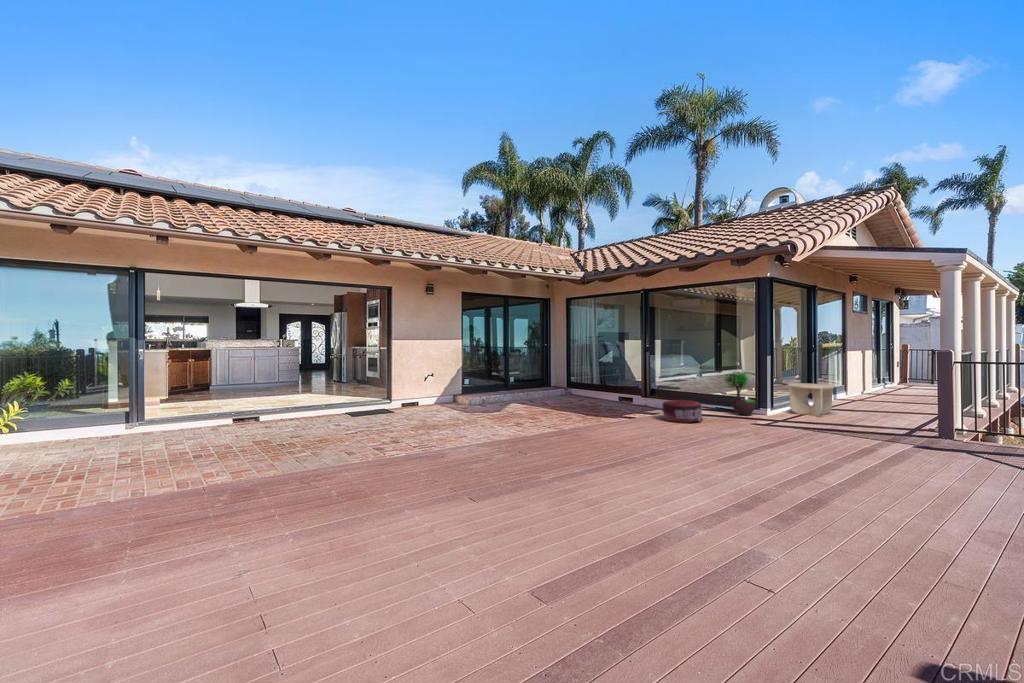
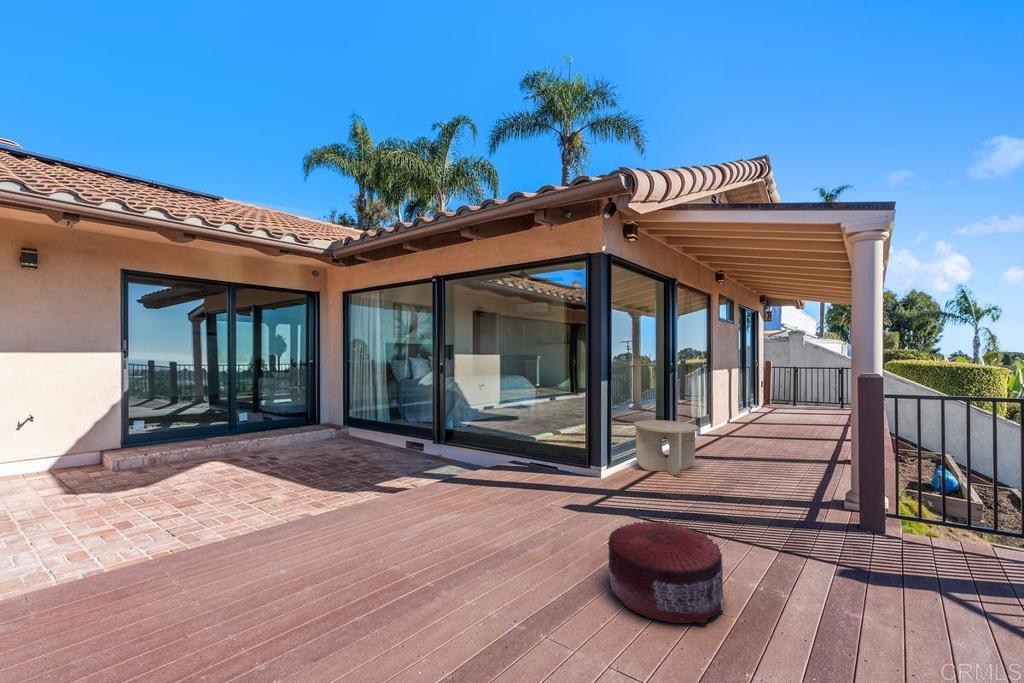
potted tree: present [725,371,755,415] -> none [532,397,585,477]
pouf: present [663,400,703,423] -> present [608,522,723,623]

